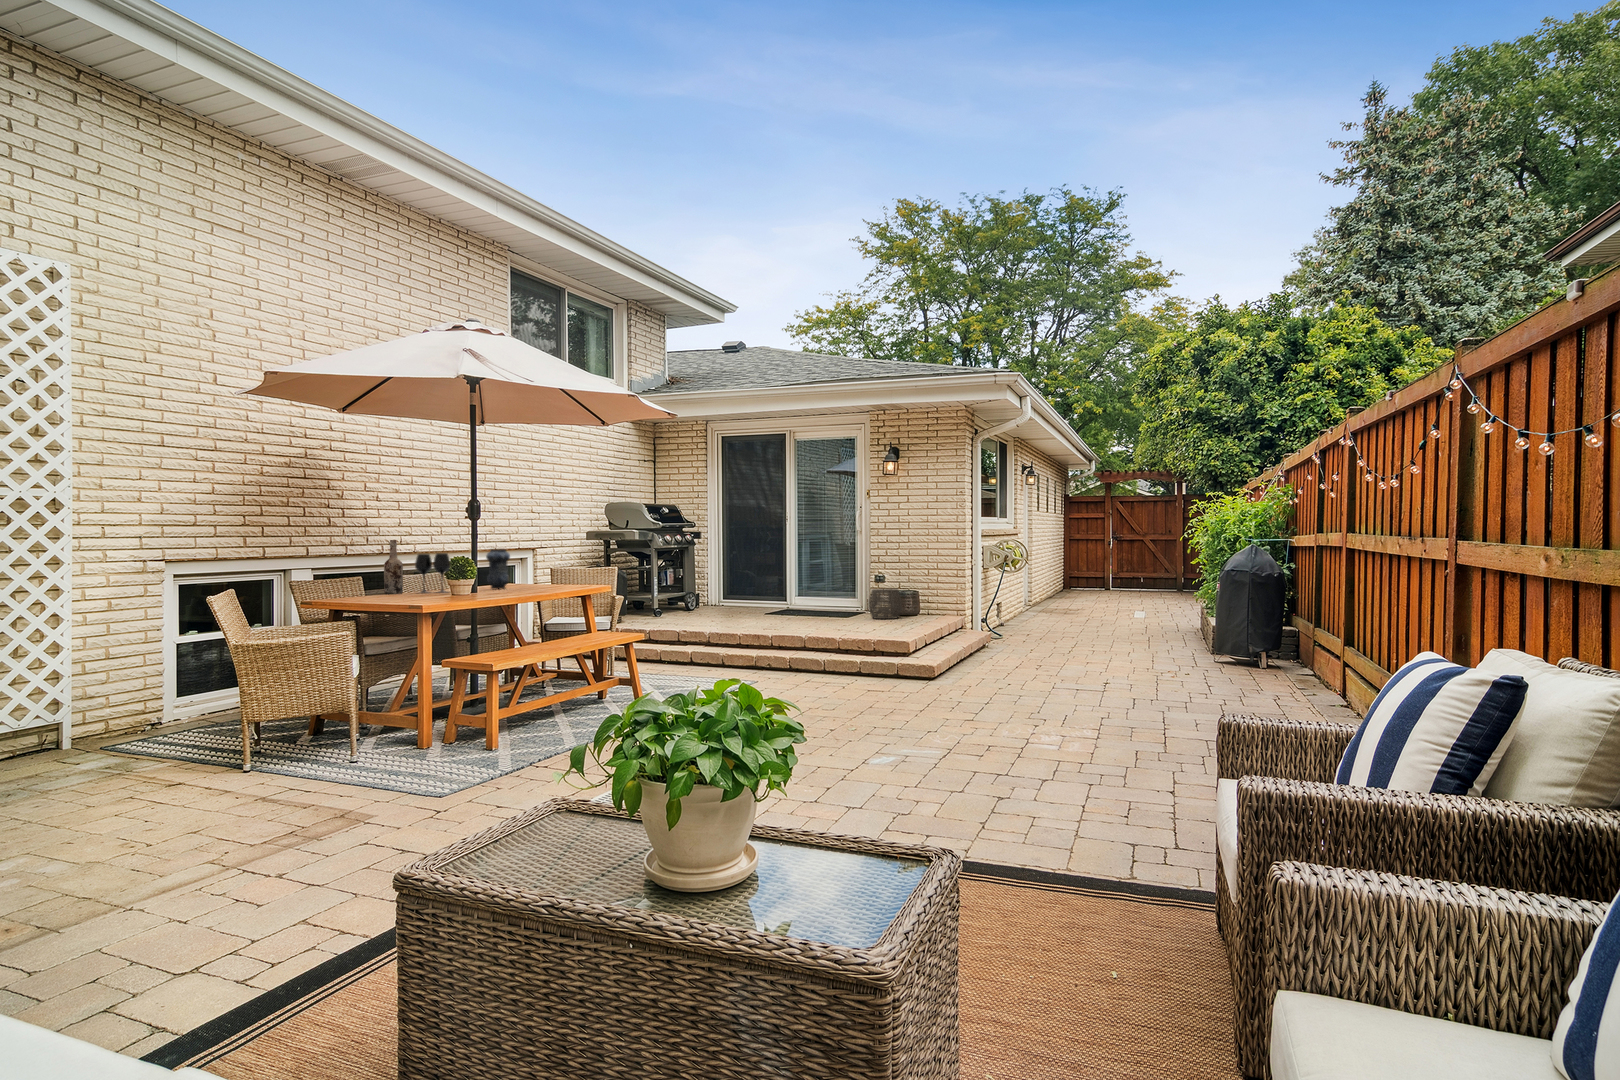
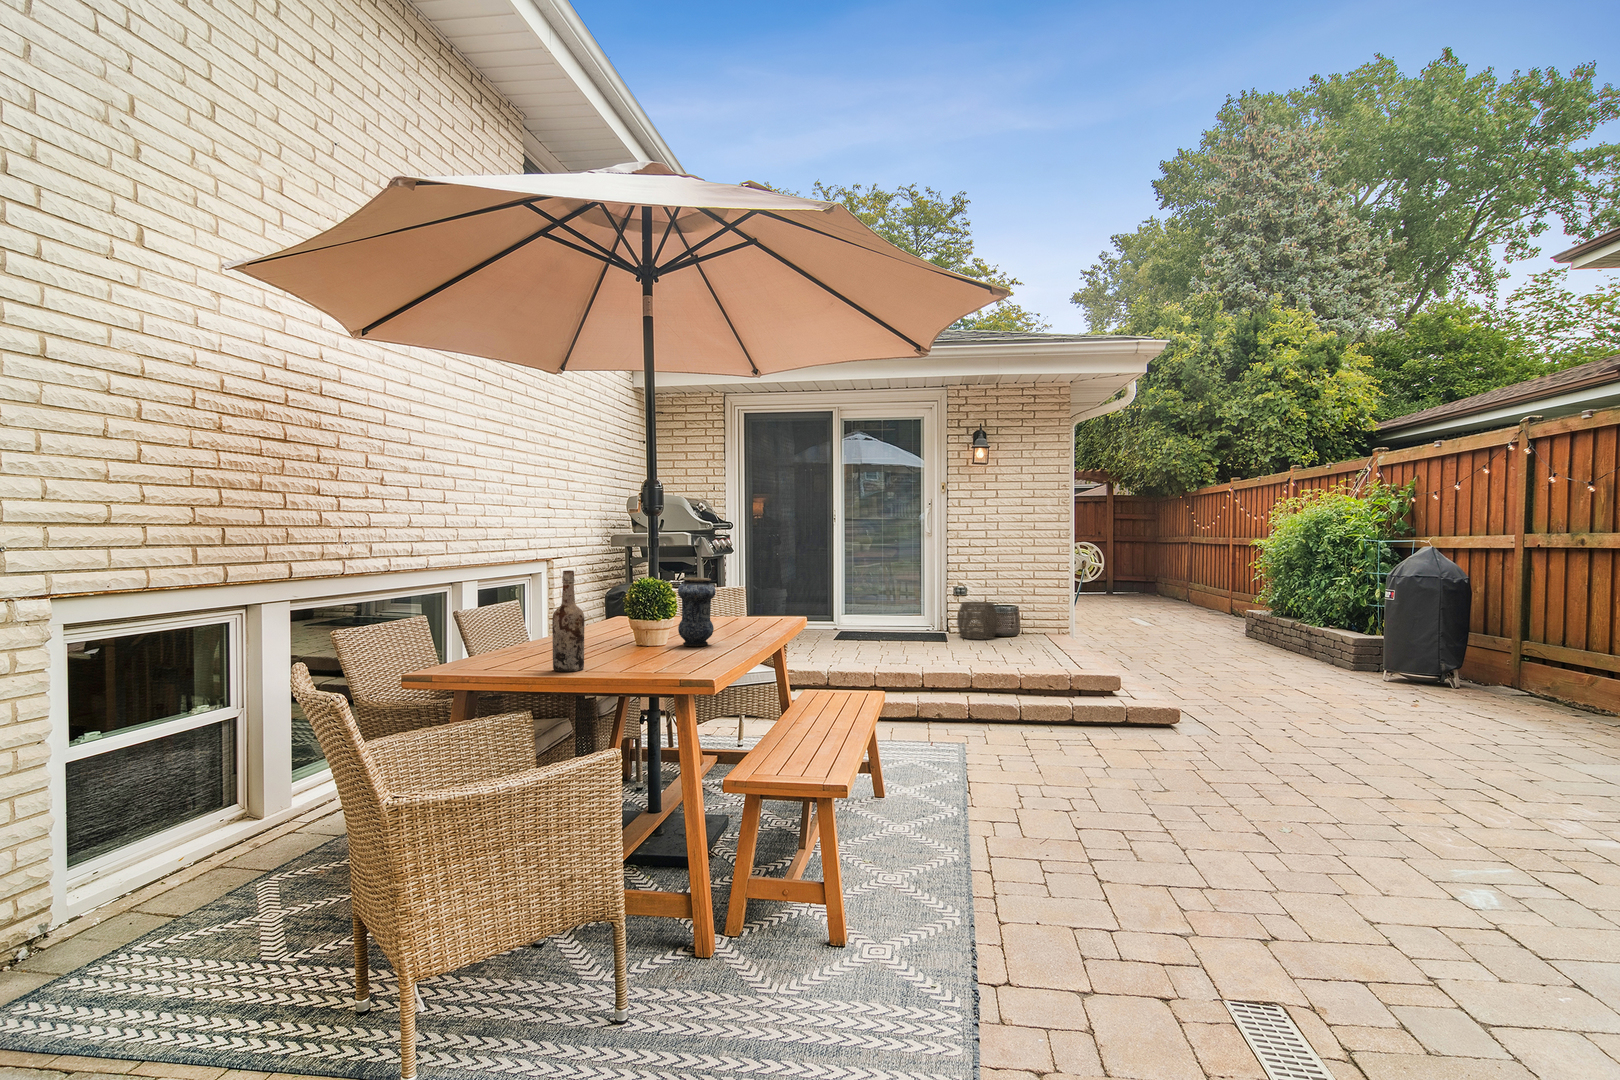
wine glass: present [415,553,451,593] -> none [609,595,677,668]

